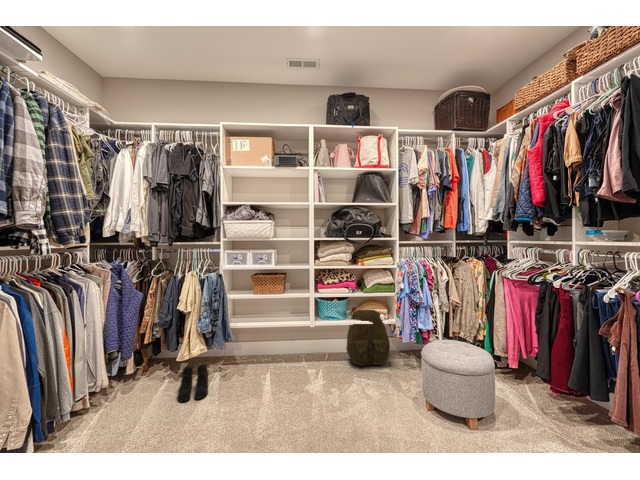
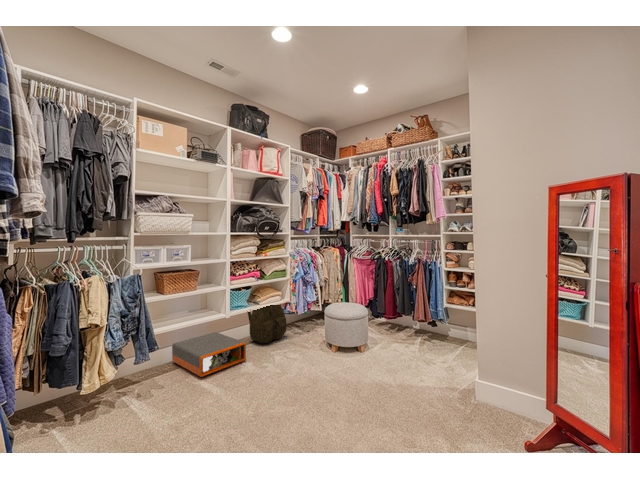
storage box: none [265,338,320,380] -> present [172,332,246,377]
boots: present [178,364,208,402] -> none [108,382,154,428]

